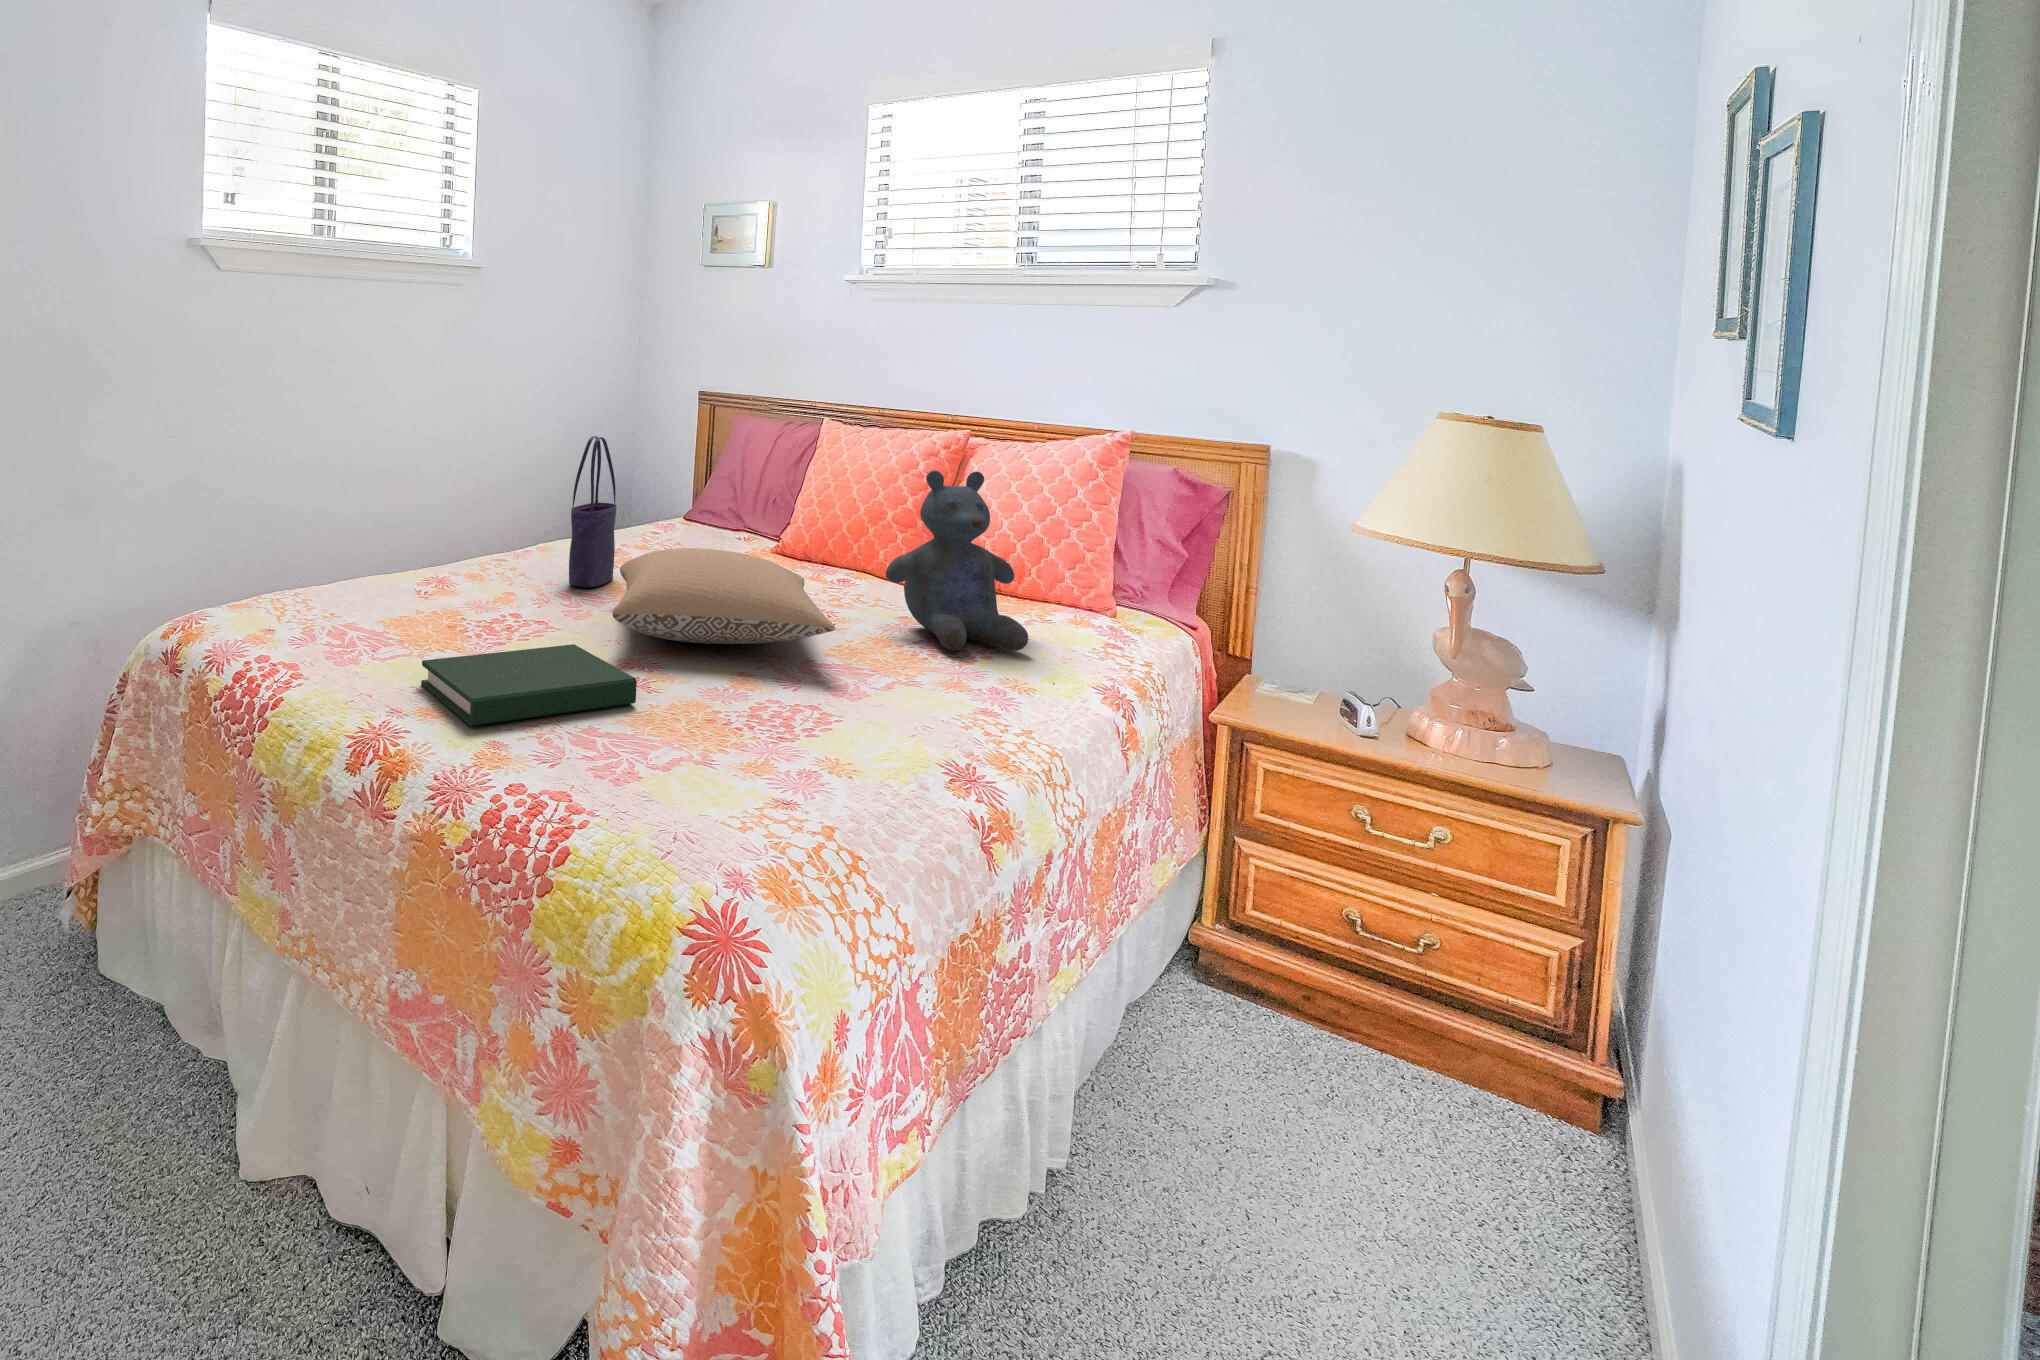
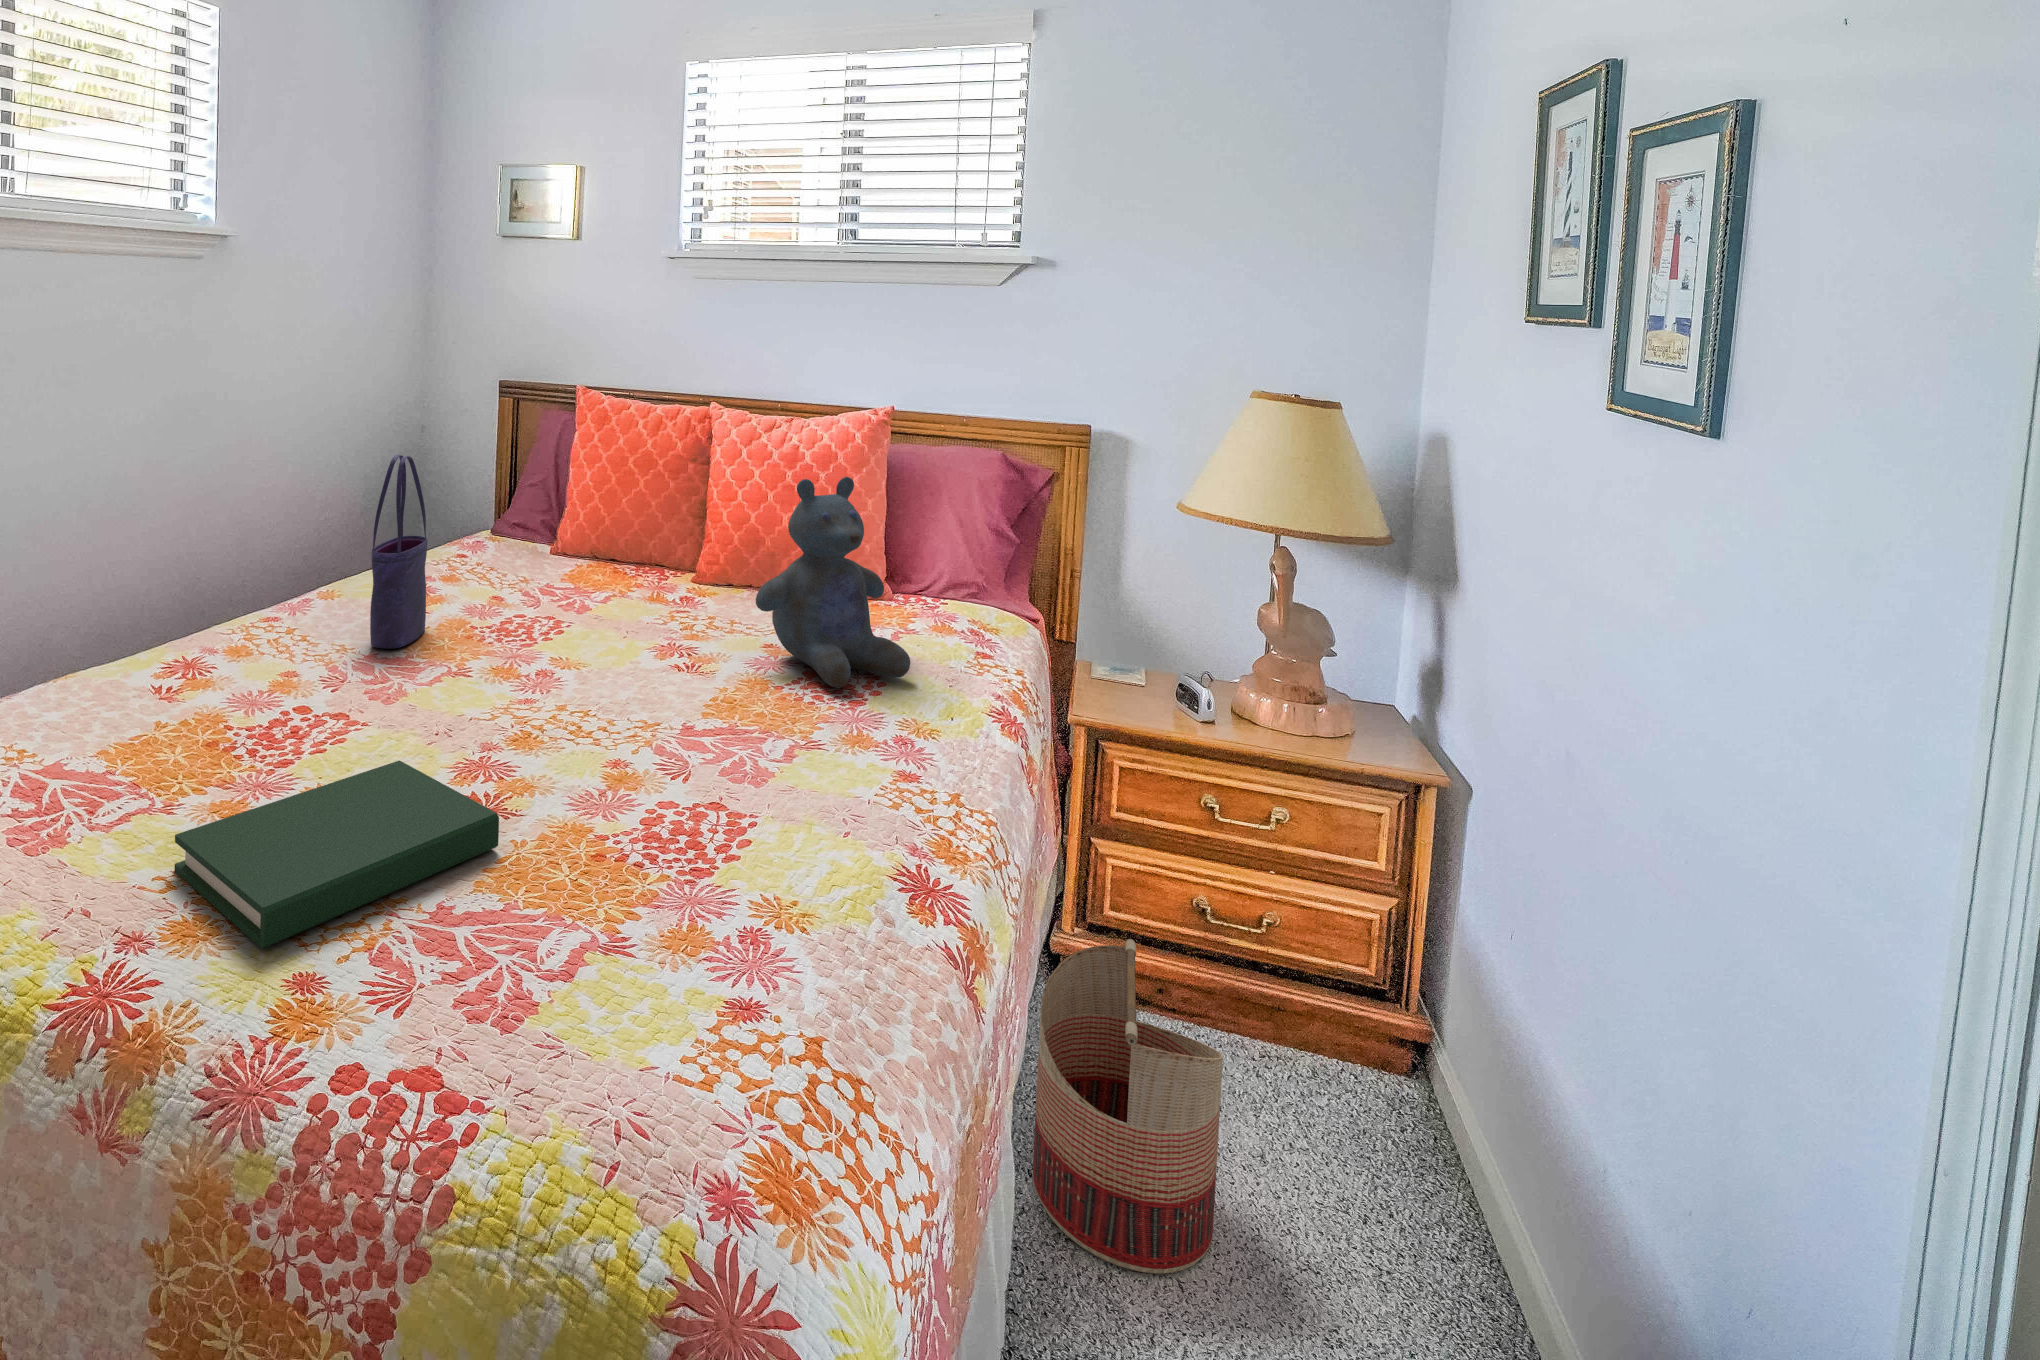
pillow: present [613,548,835,644] -> none [441,598,728,726]
basket: none [1118,908,1306,1198] -> present [1033,939,1223,1273]

